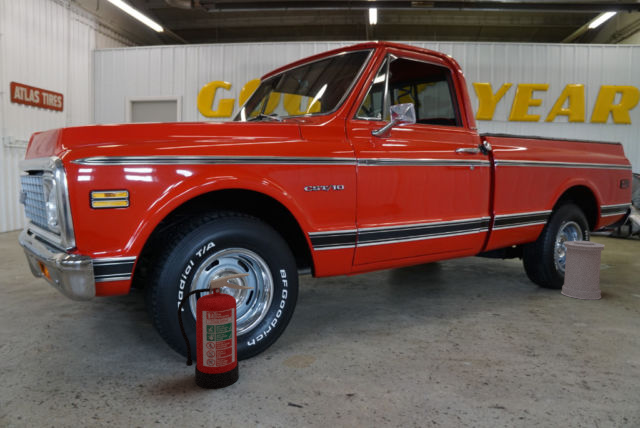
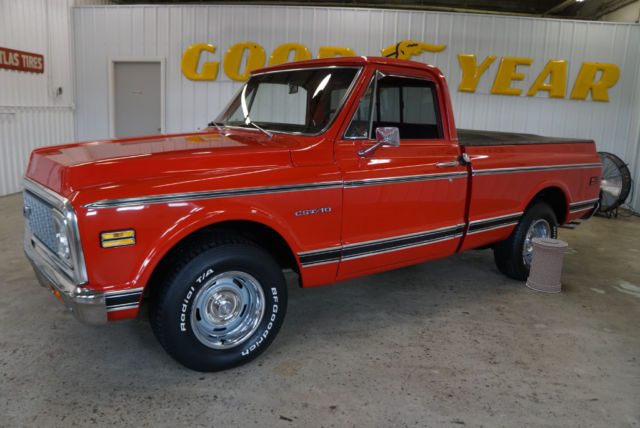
fire extinguisher: present [178,273,254,388] -> none [180,296,250,399]

